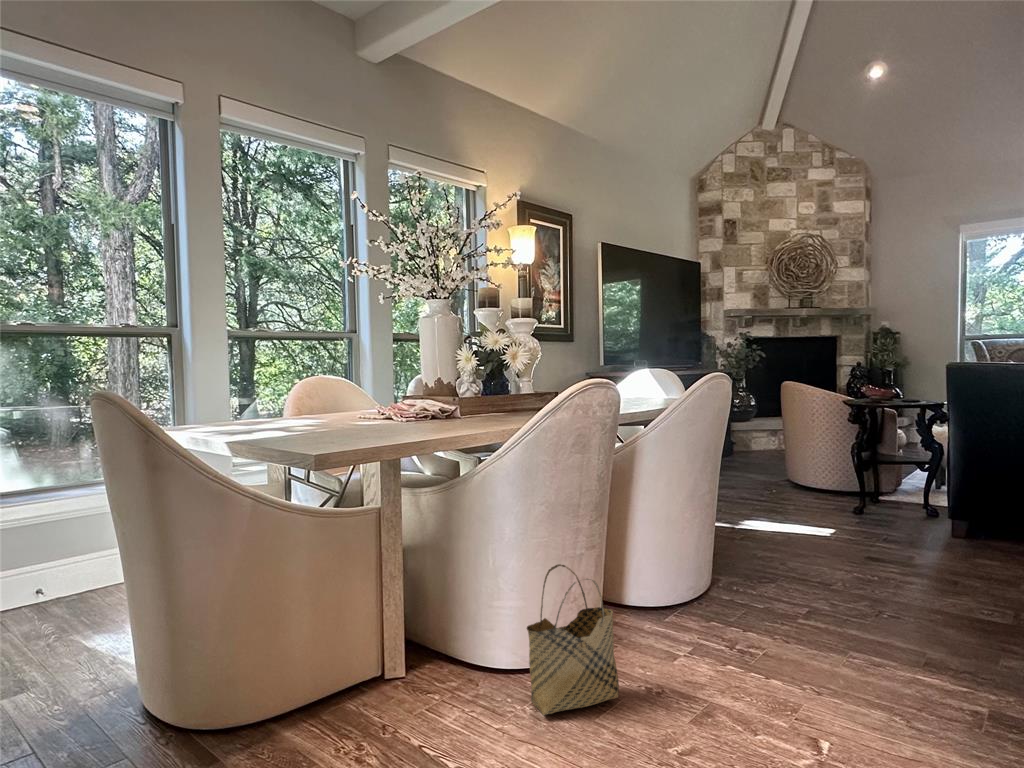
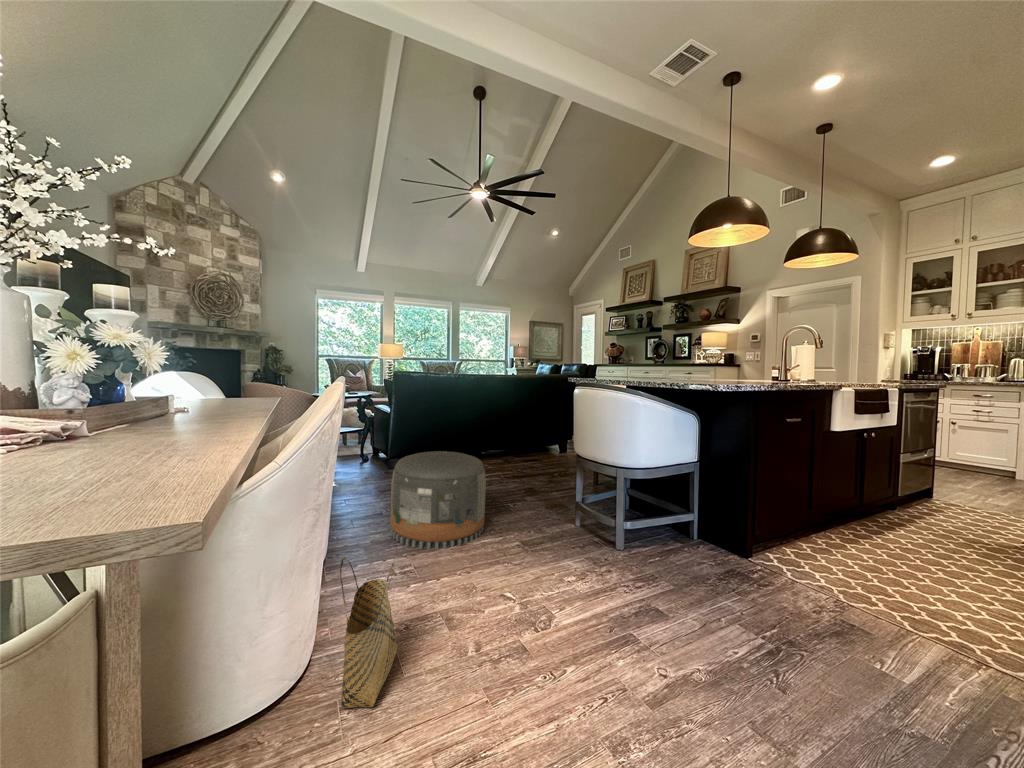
pouf: none [794,501,977,674] -> present [390,451,486,549]

